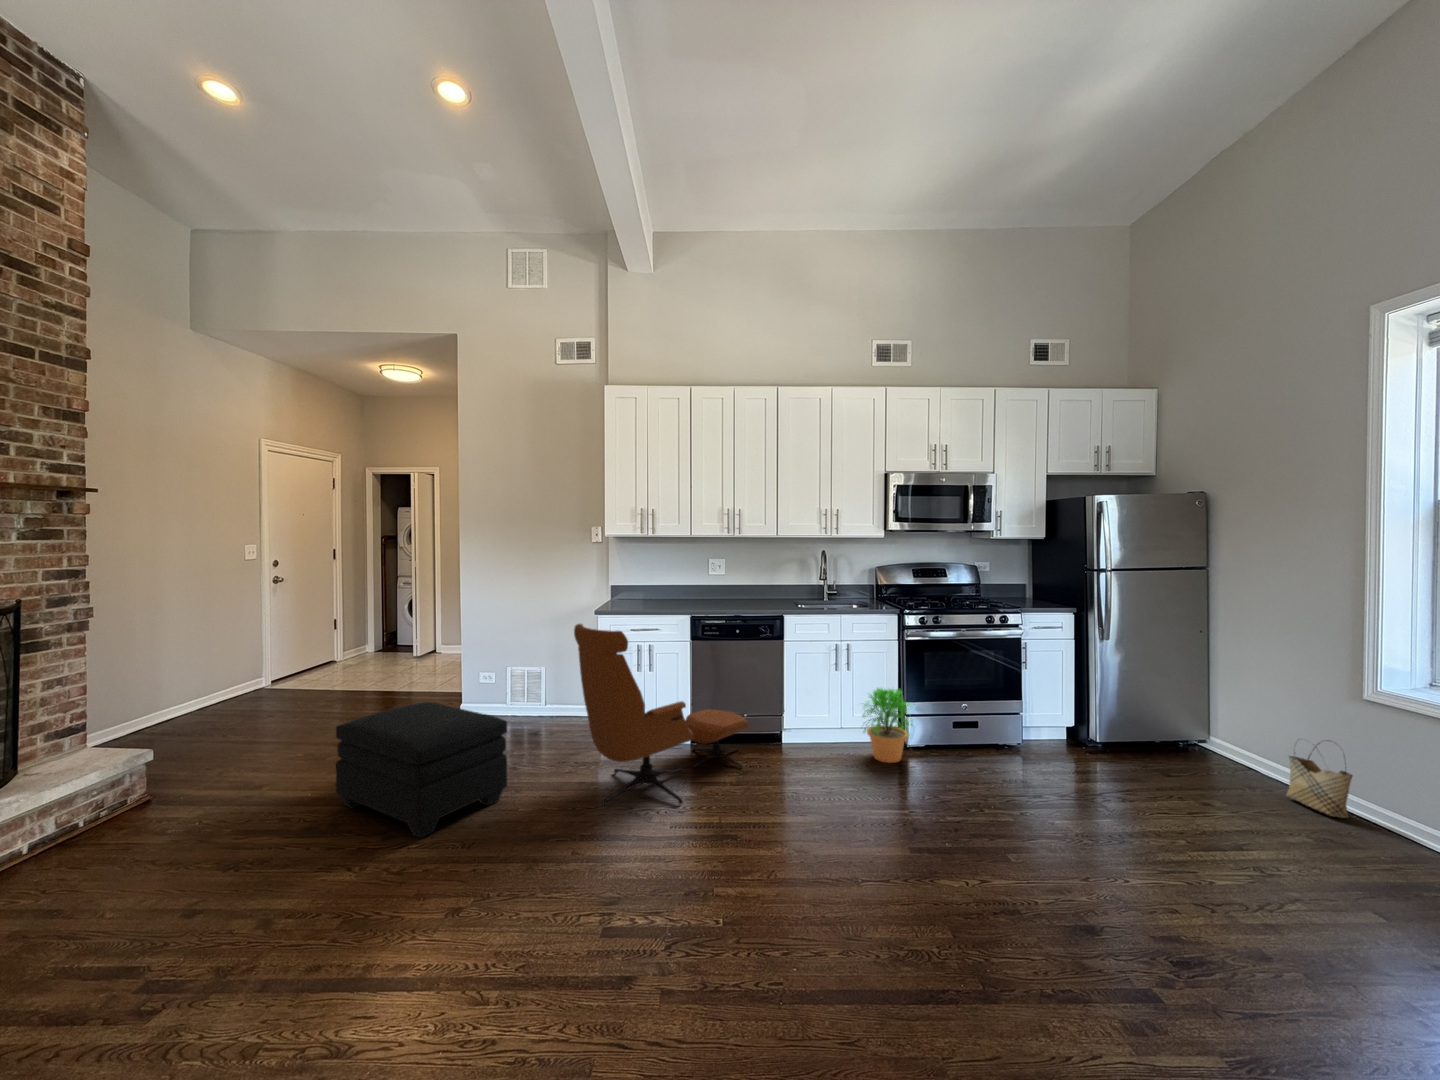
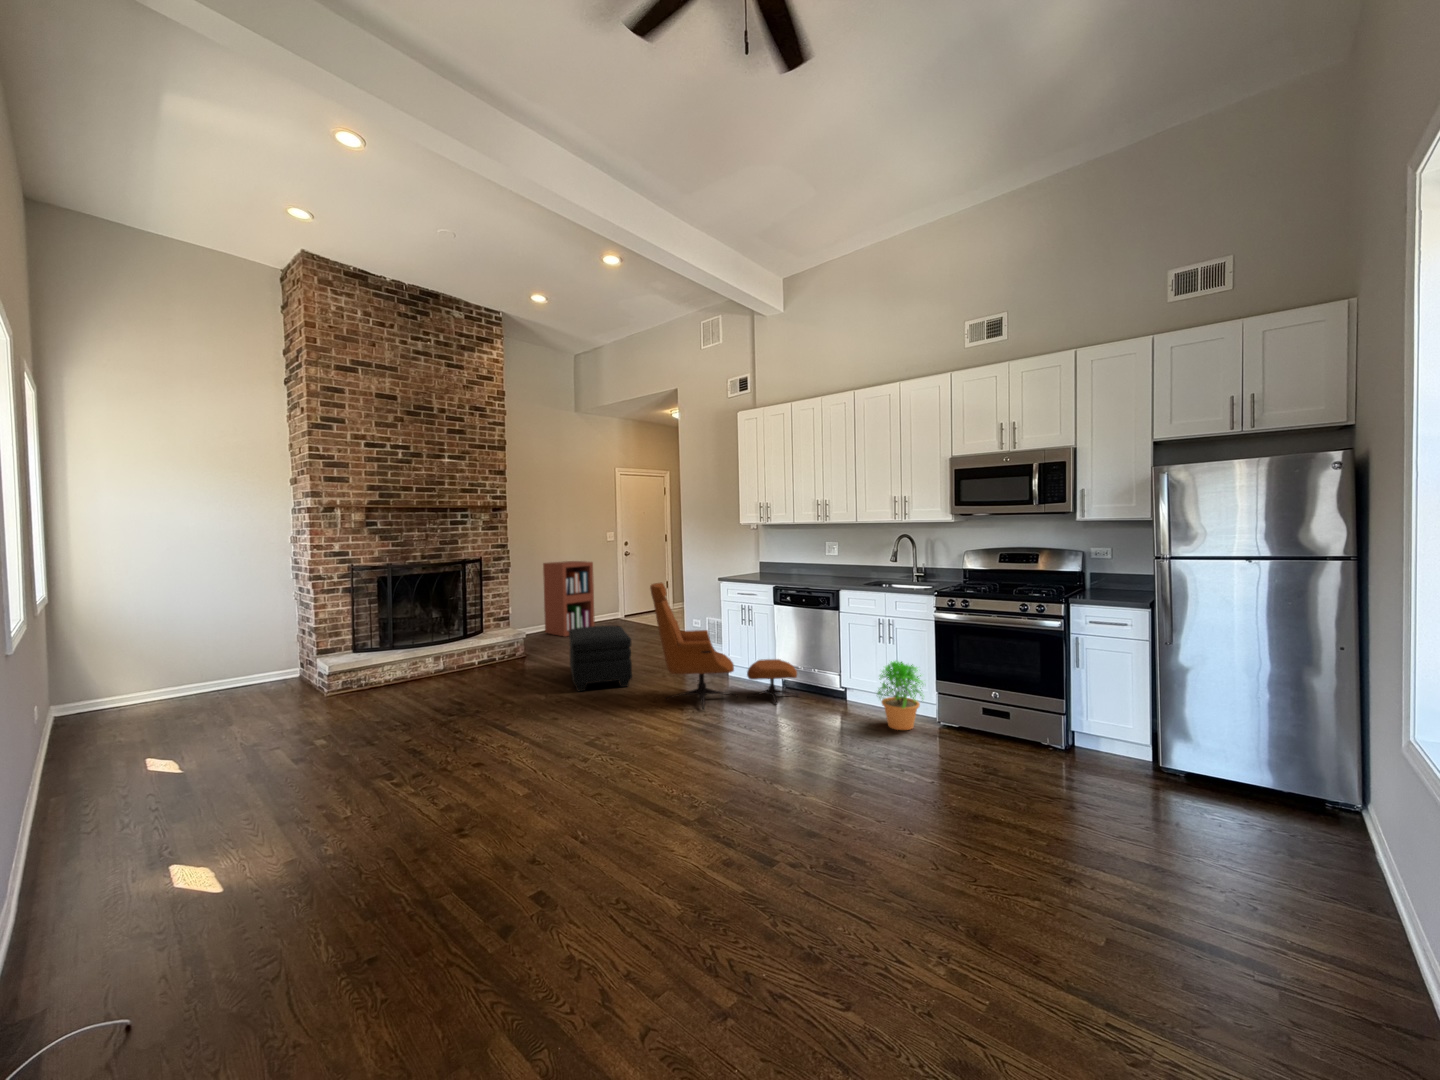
bookshelf: none [122,597,247,739] -> present [543,561,595,636]
woven basket: present [1286,739,1353,818] -> none [1321,797,1387,922]

